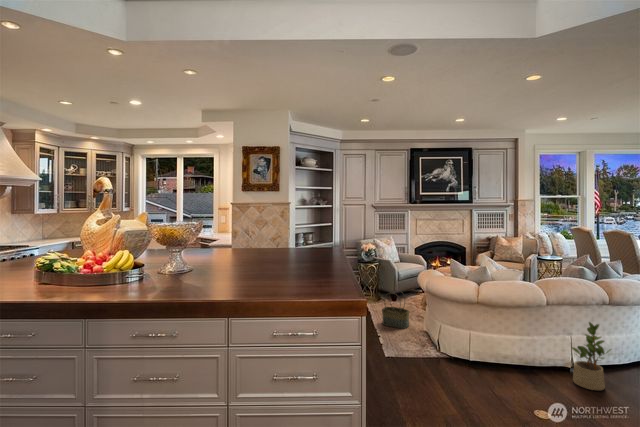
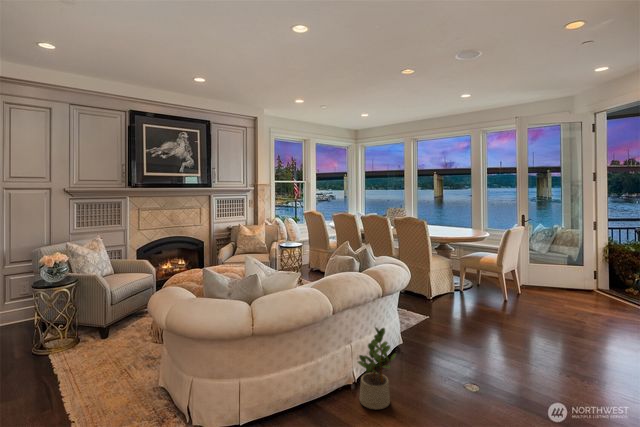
basket: present [382,290,410,329] -> none [81,329,136,398]

